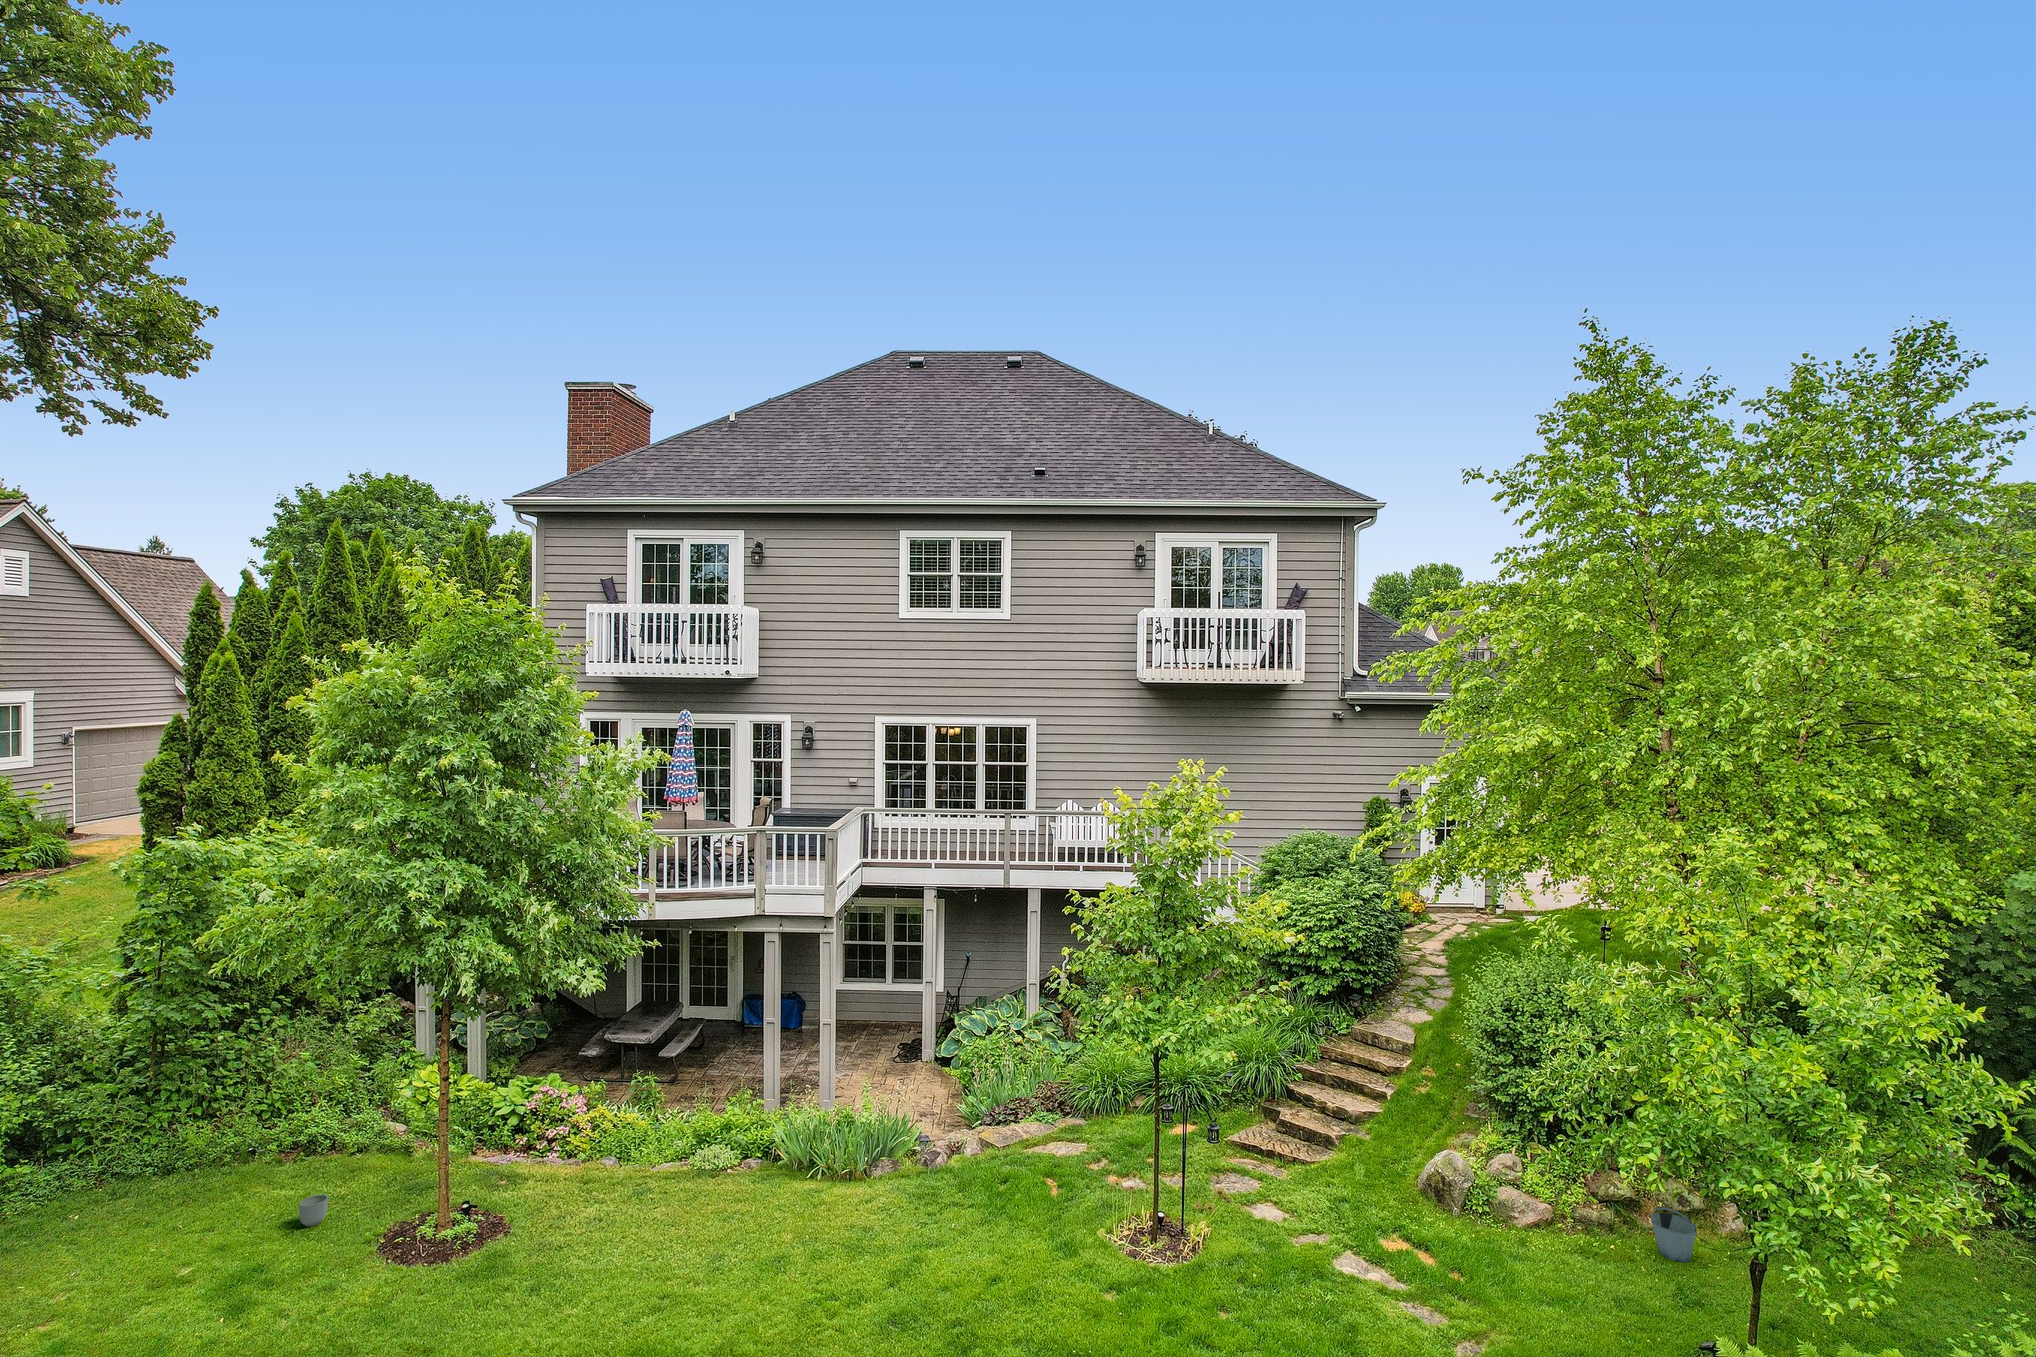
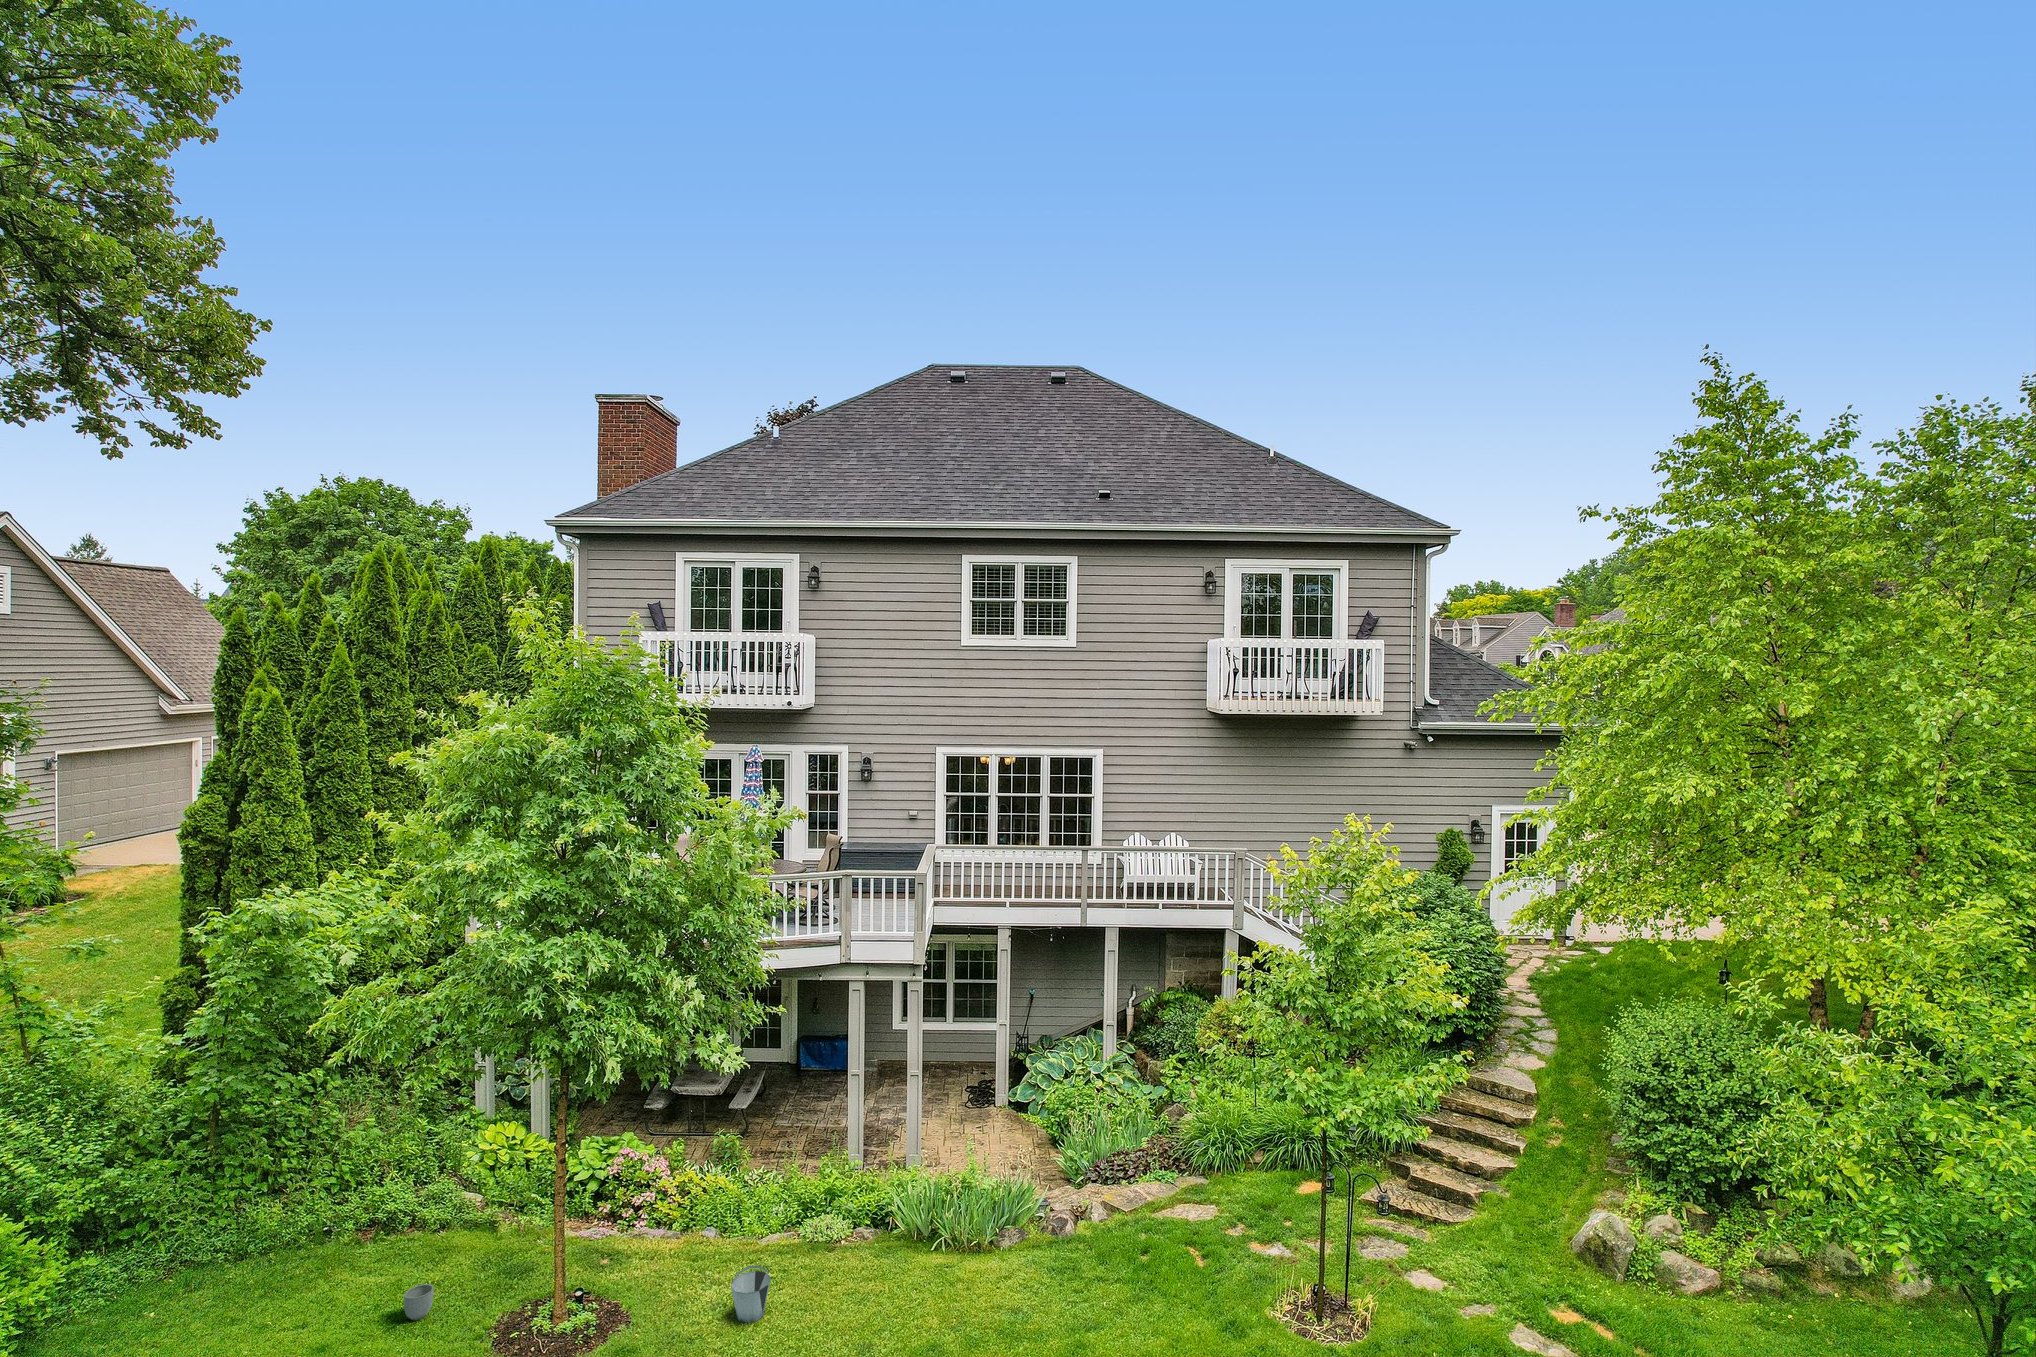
bucket: present [1651,1207,1696,1263] -> present [731,1266,771,1323]

